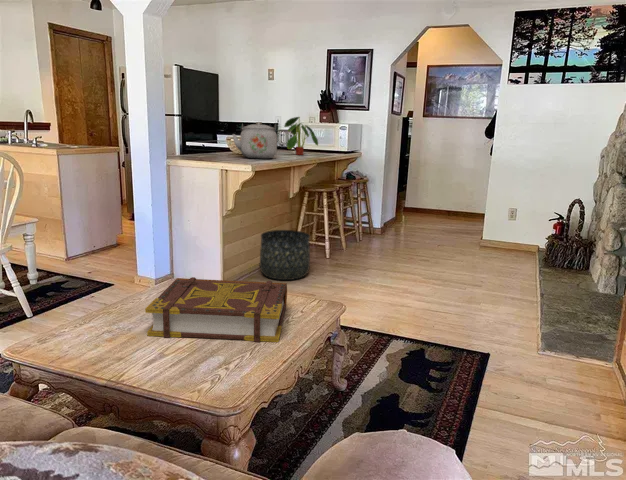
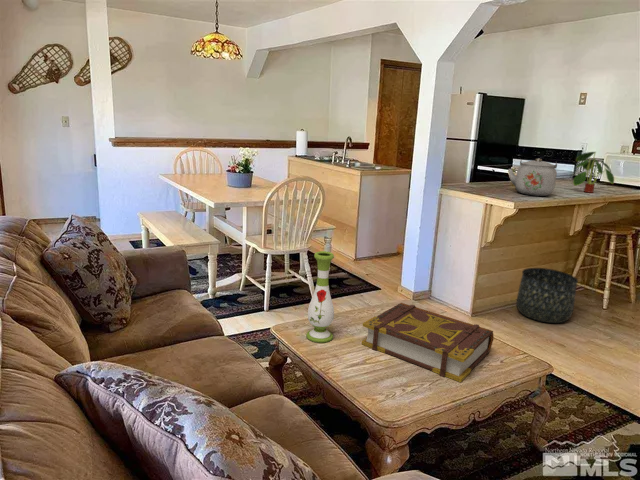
vase: none [62,225,106,350] -> present [306,251,334,343]

